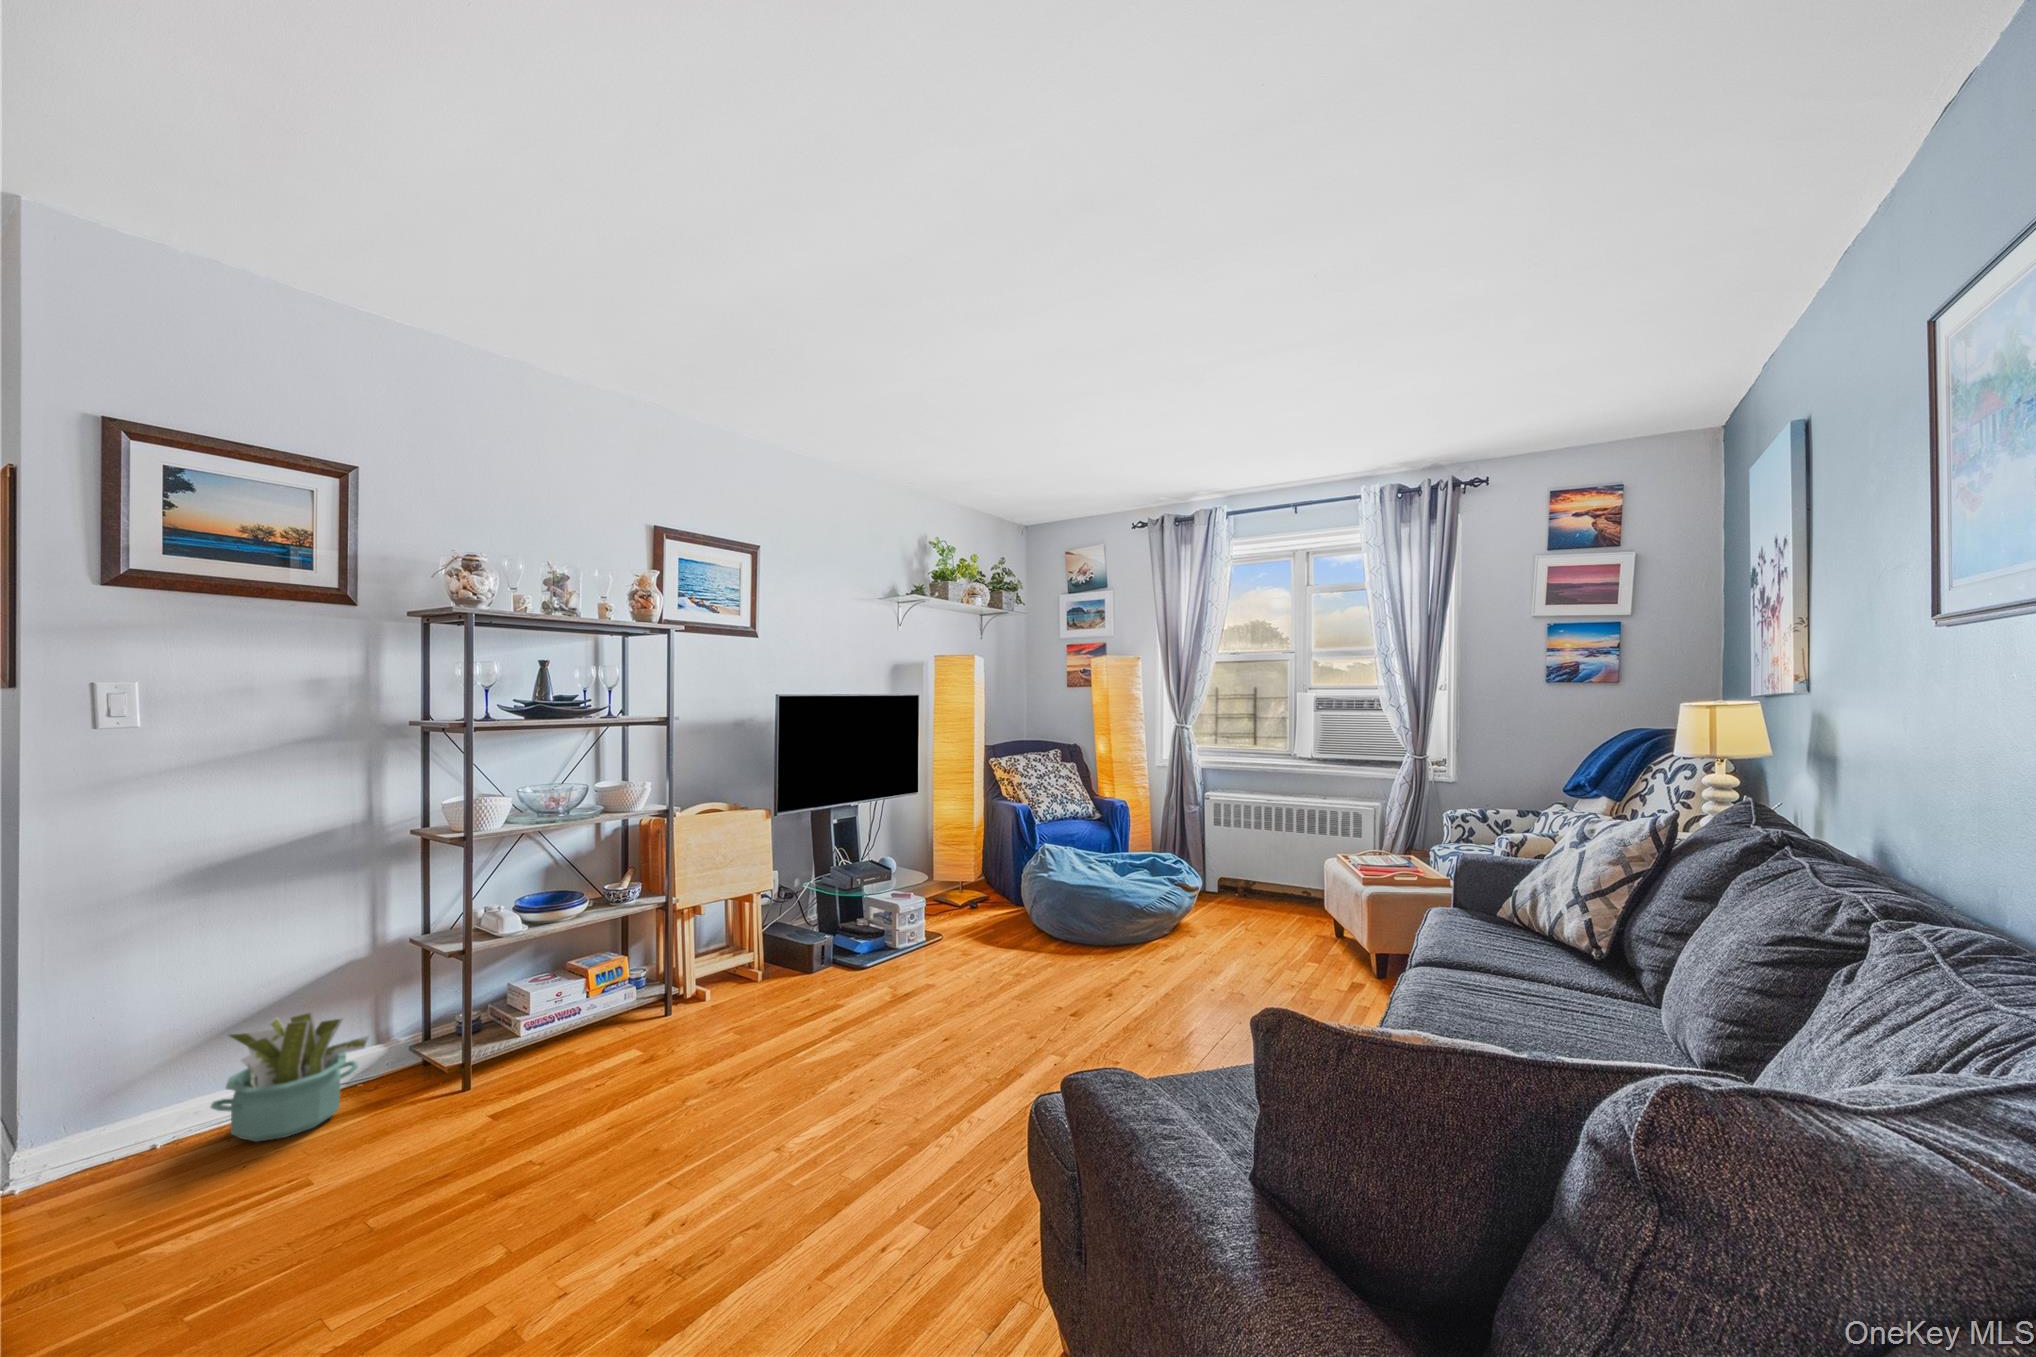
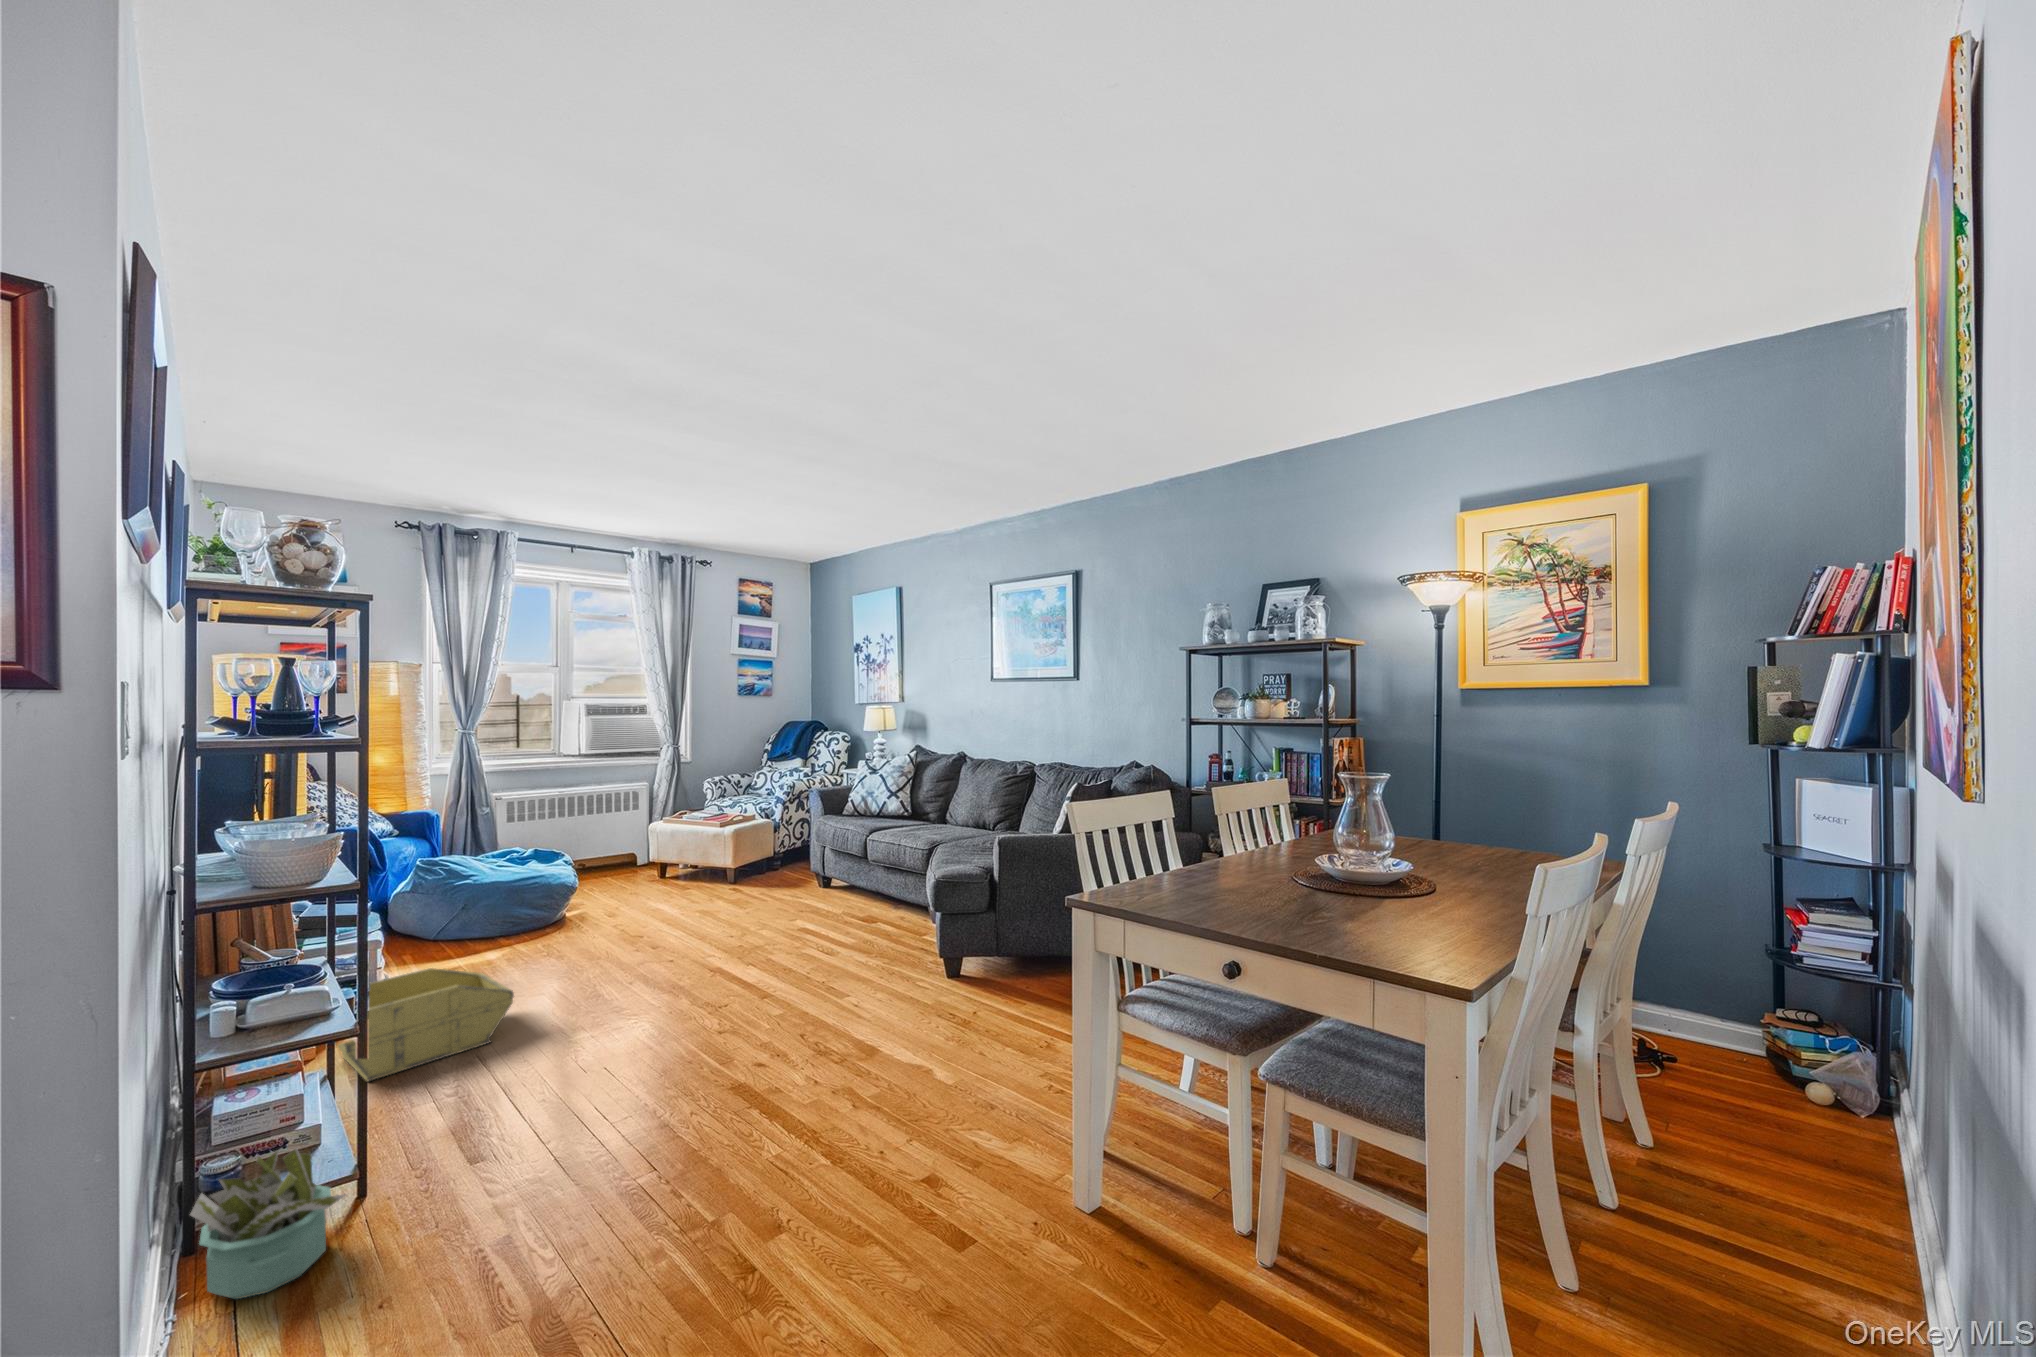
storage bin: none [659,923,839,1038] -> present [335,968,514,1081]

